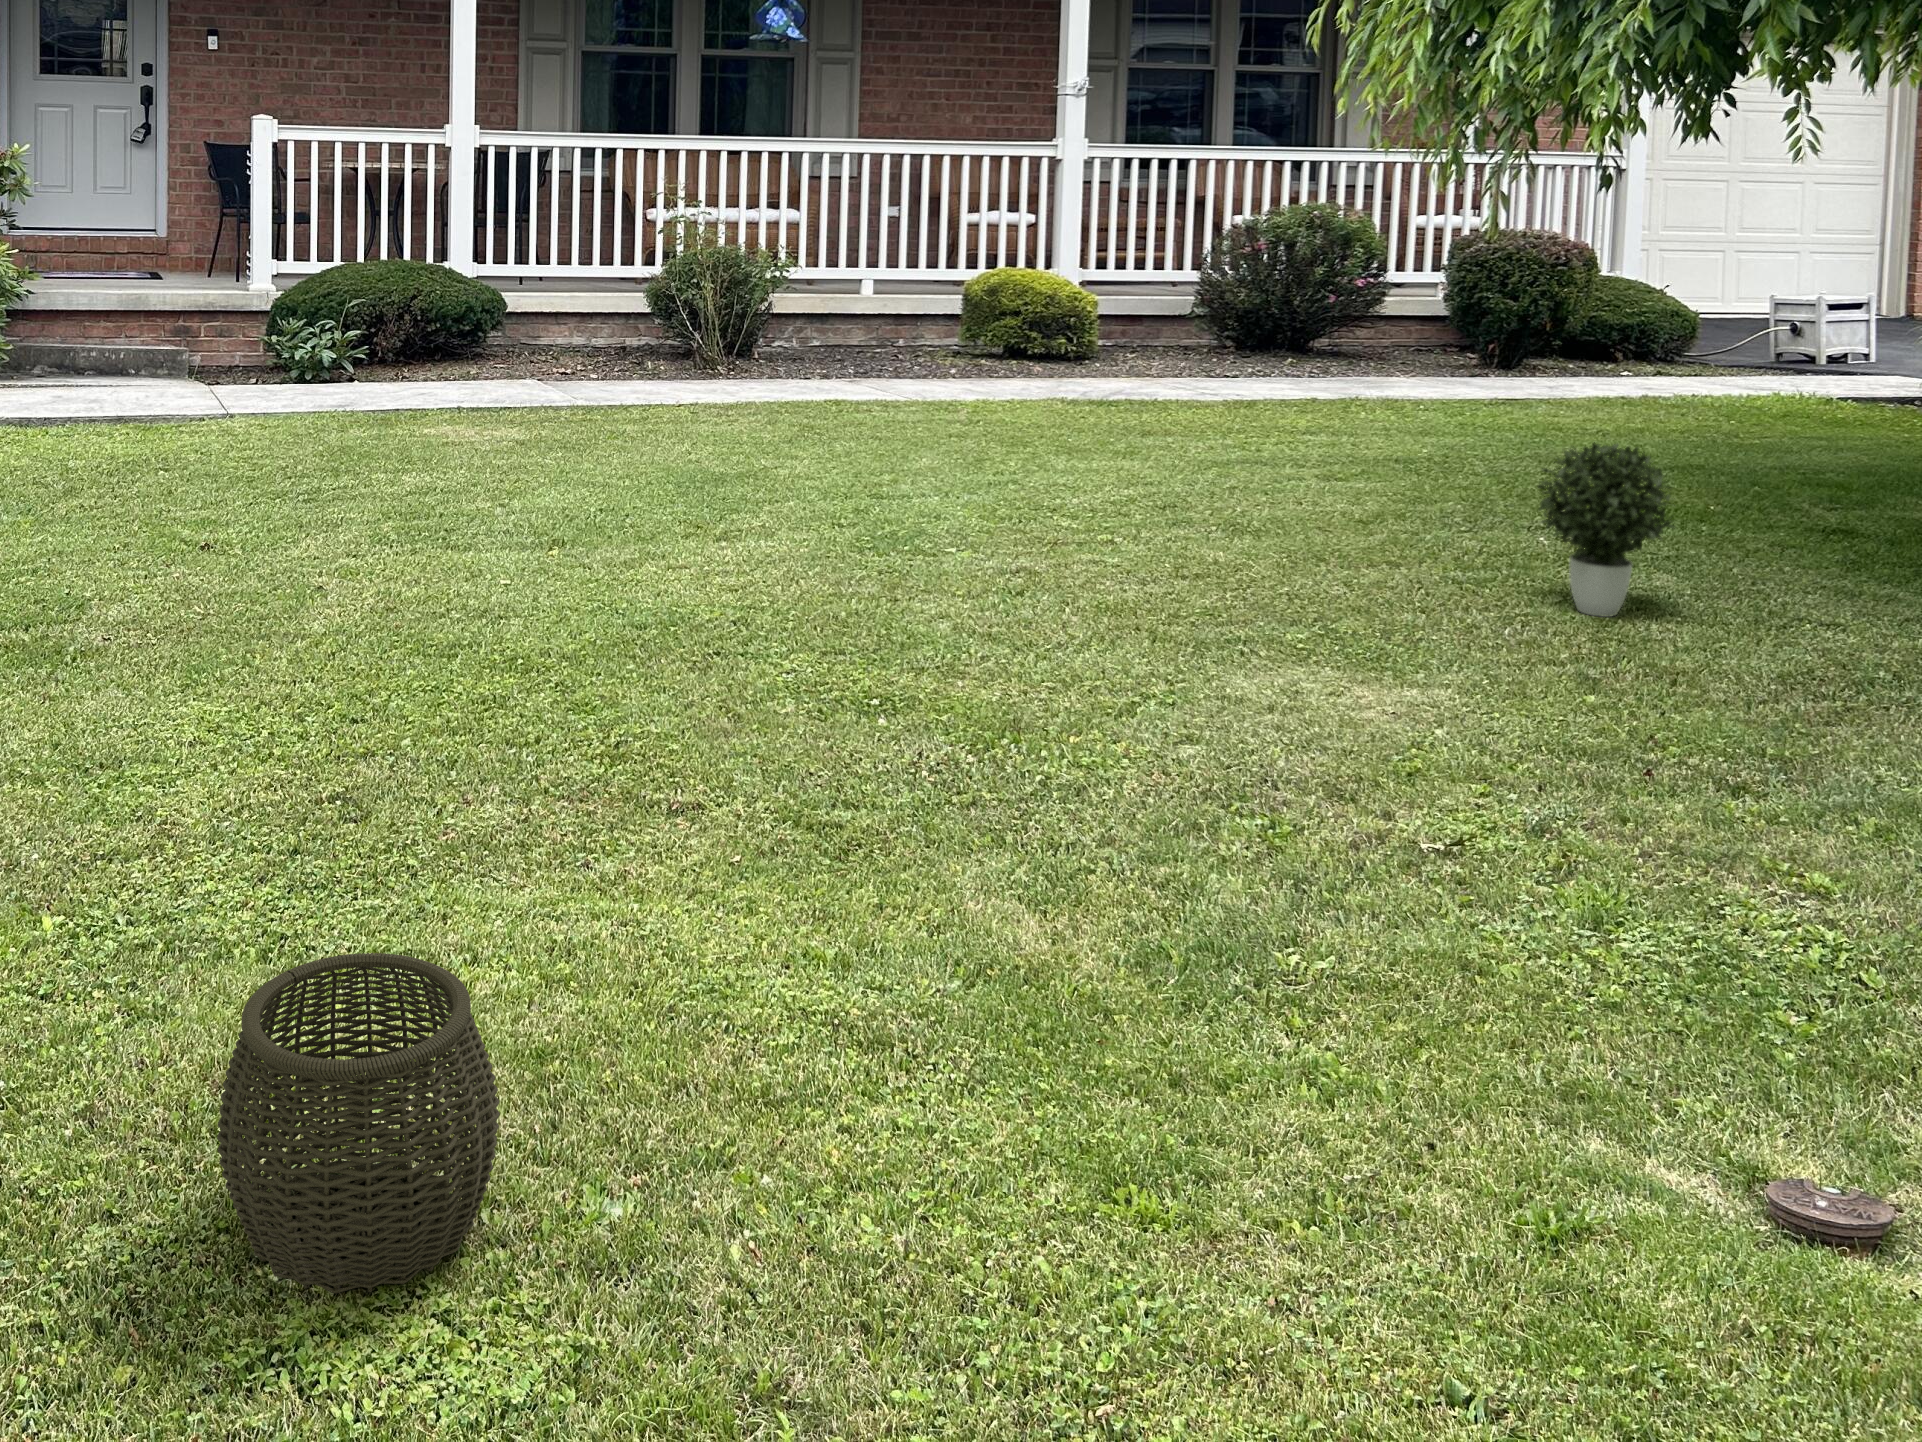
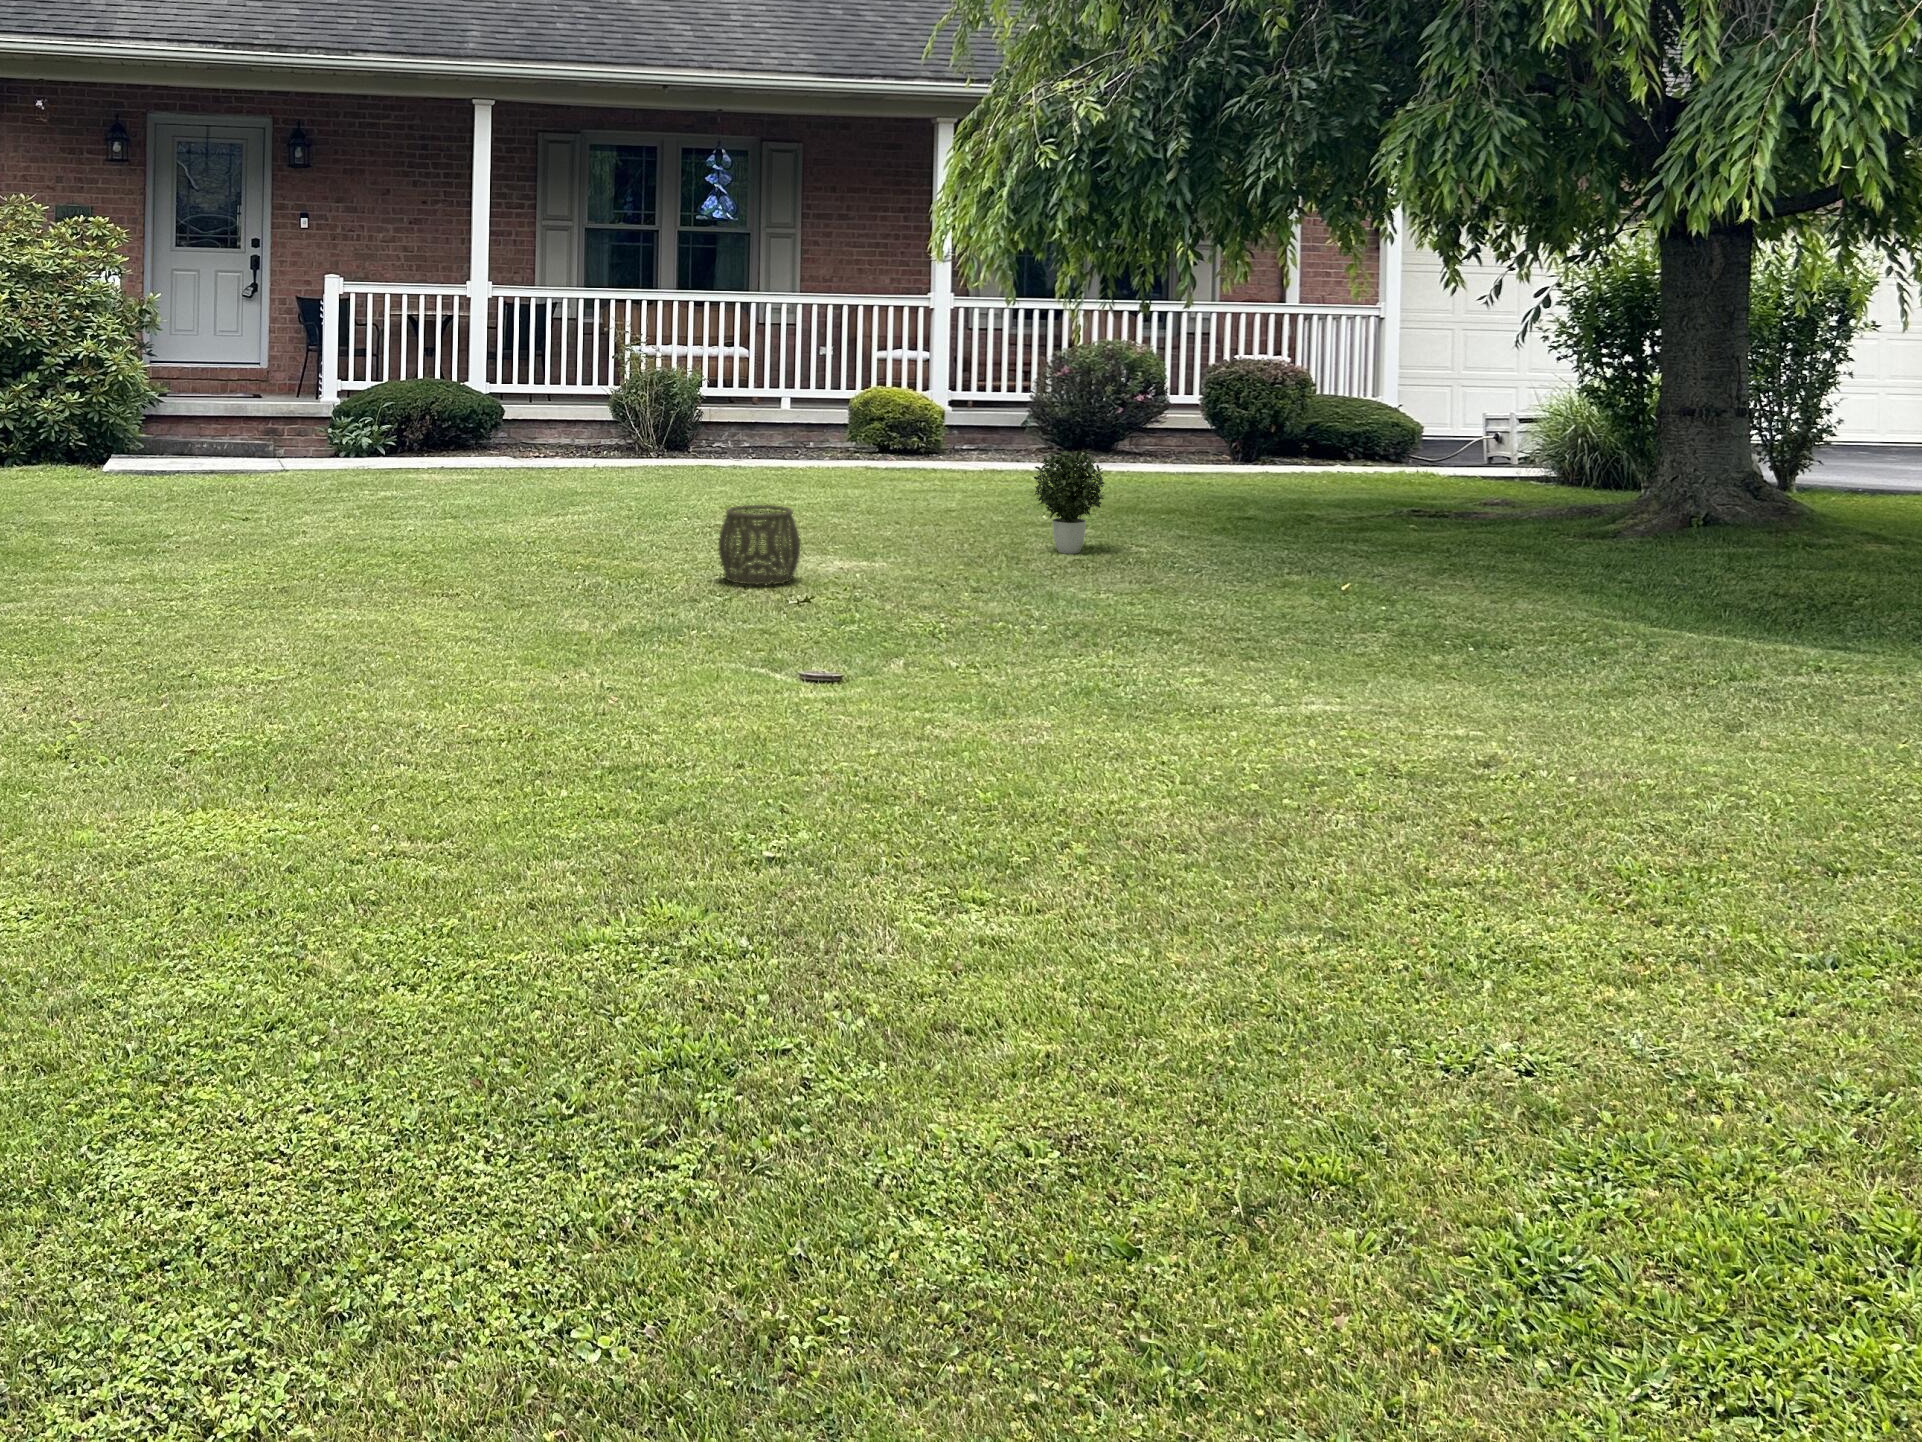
woven basket: present [217,953,500,1294] -> present [718,505,800,585]

